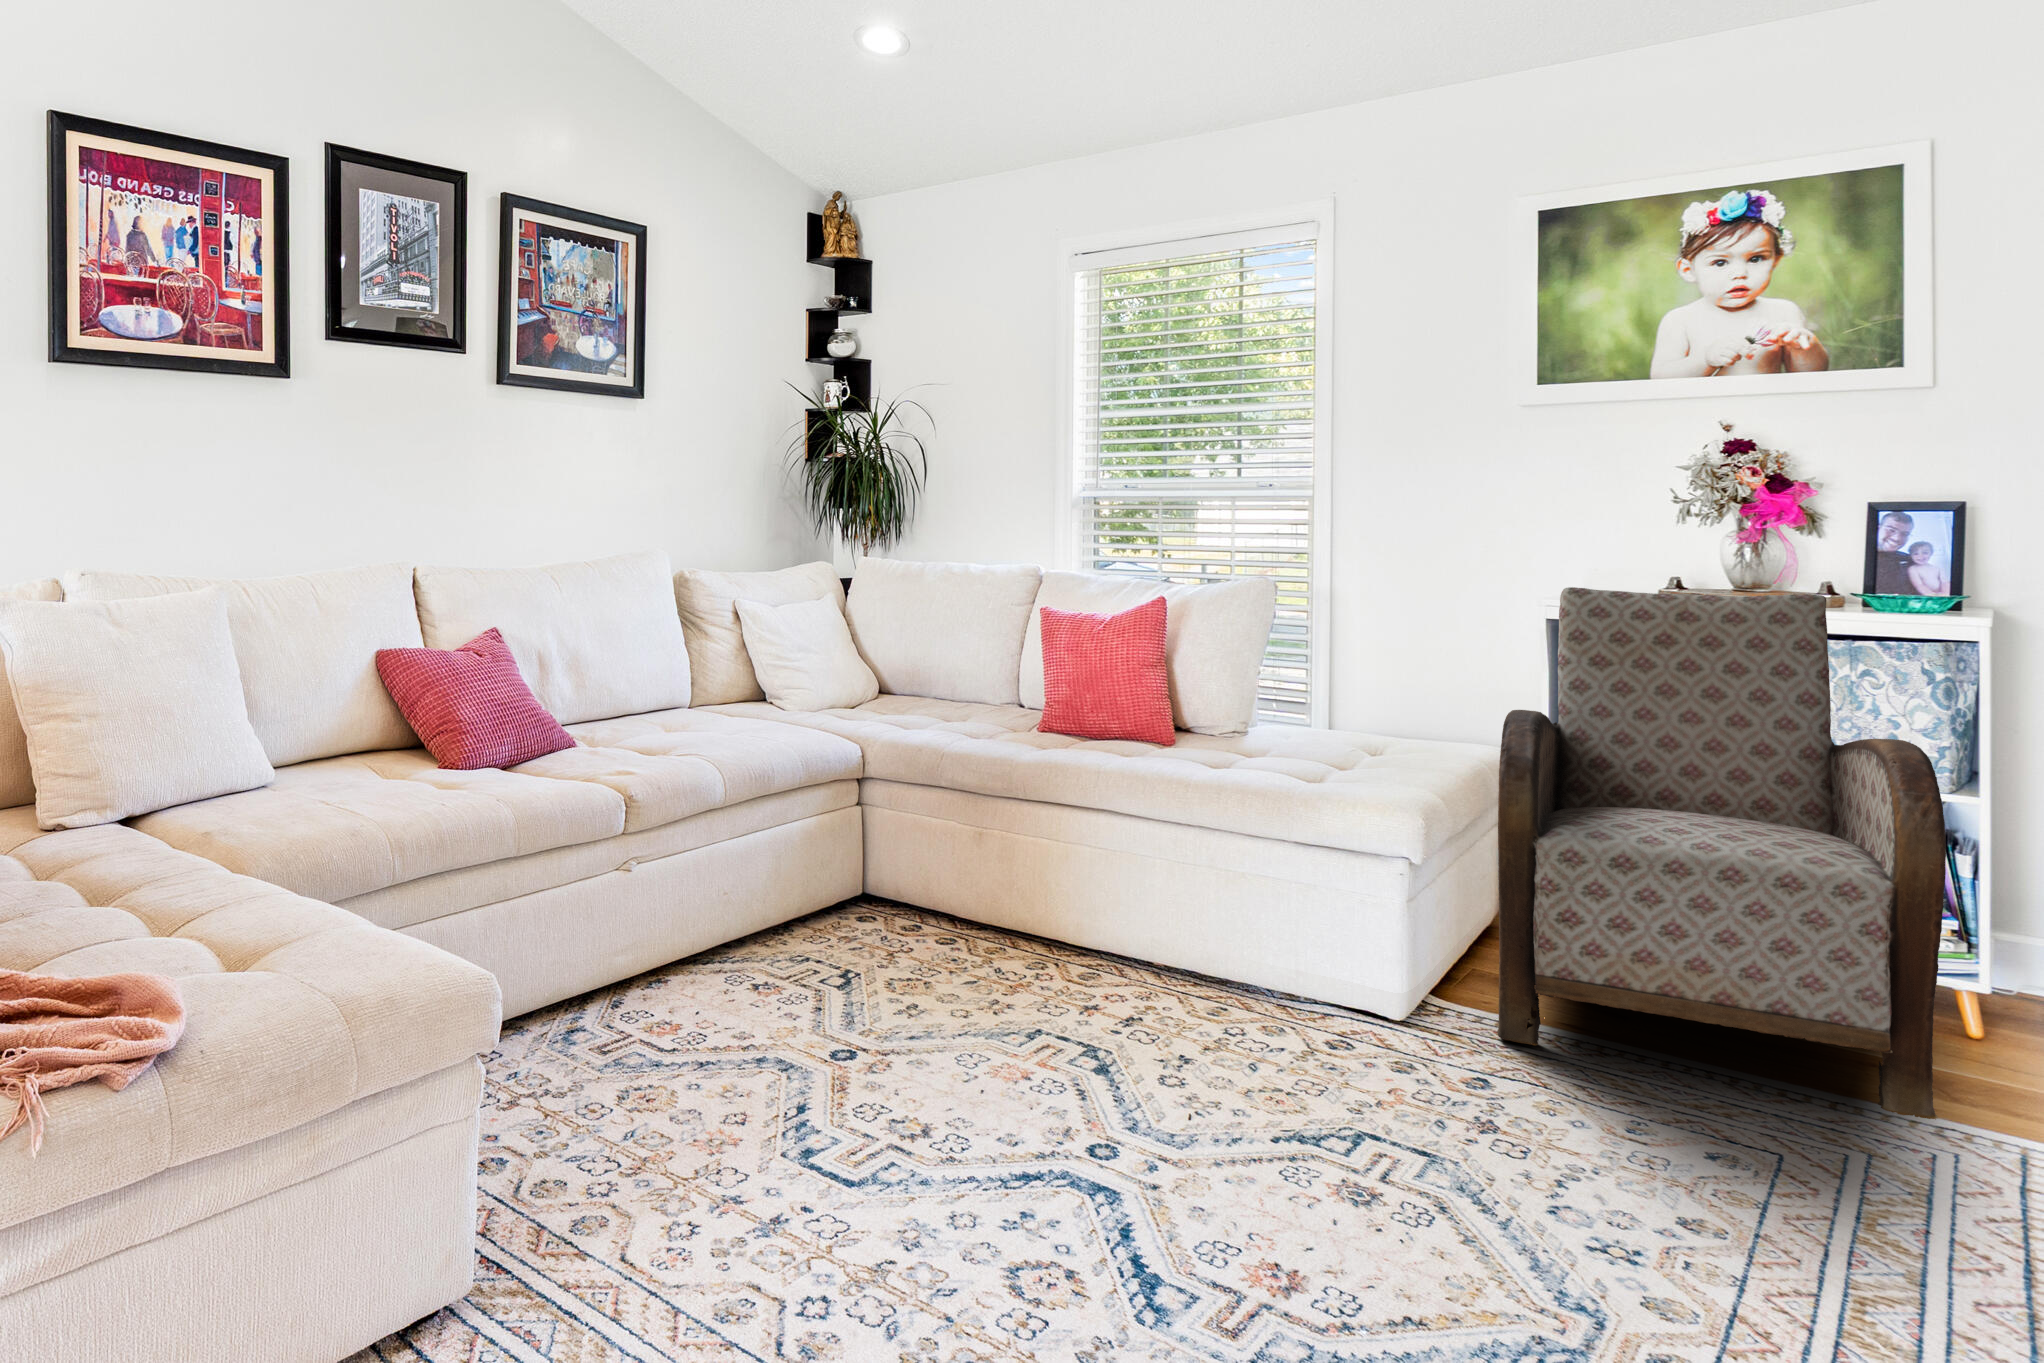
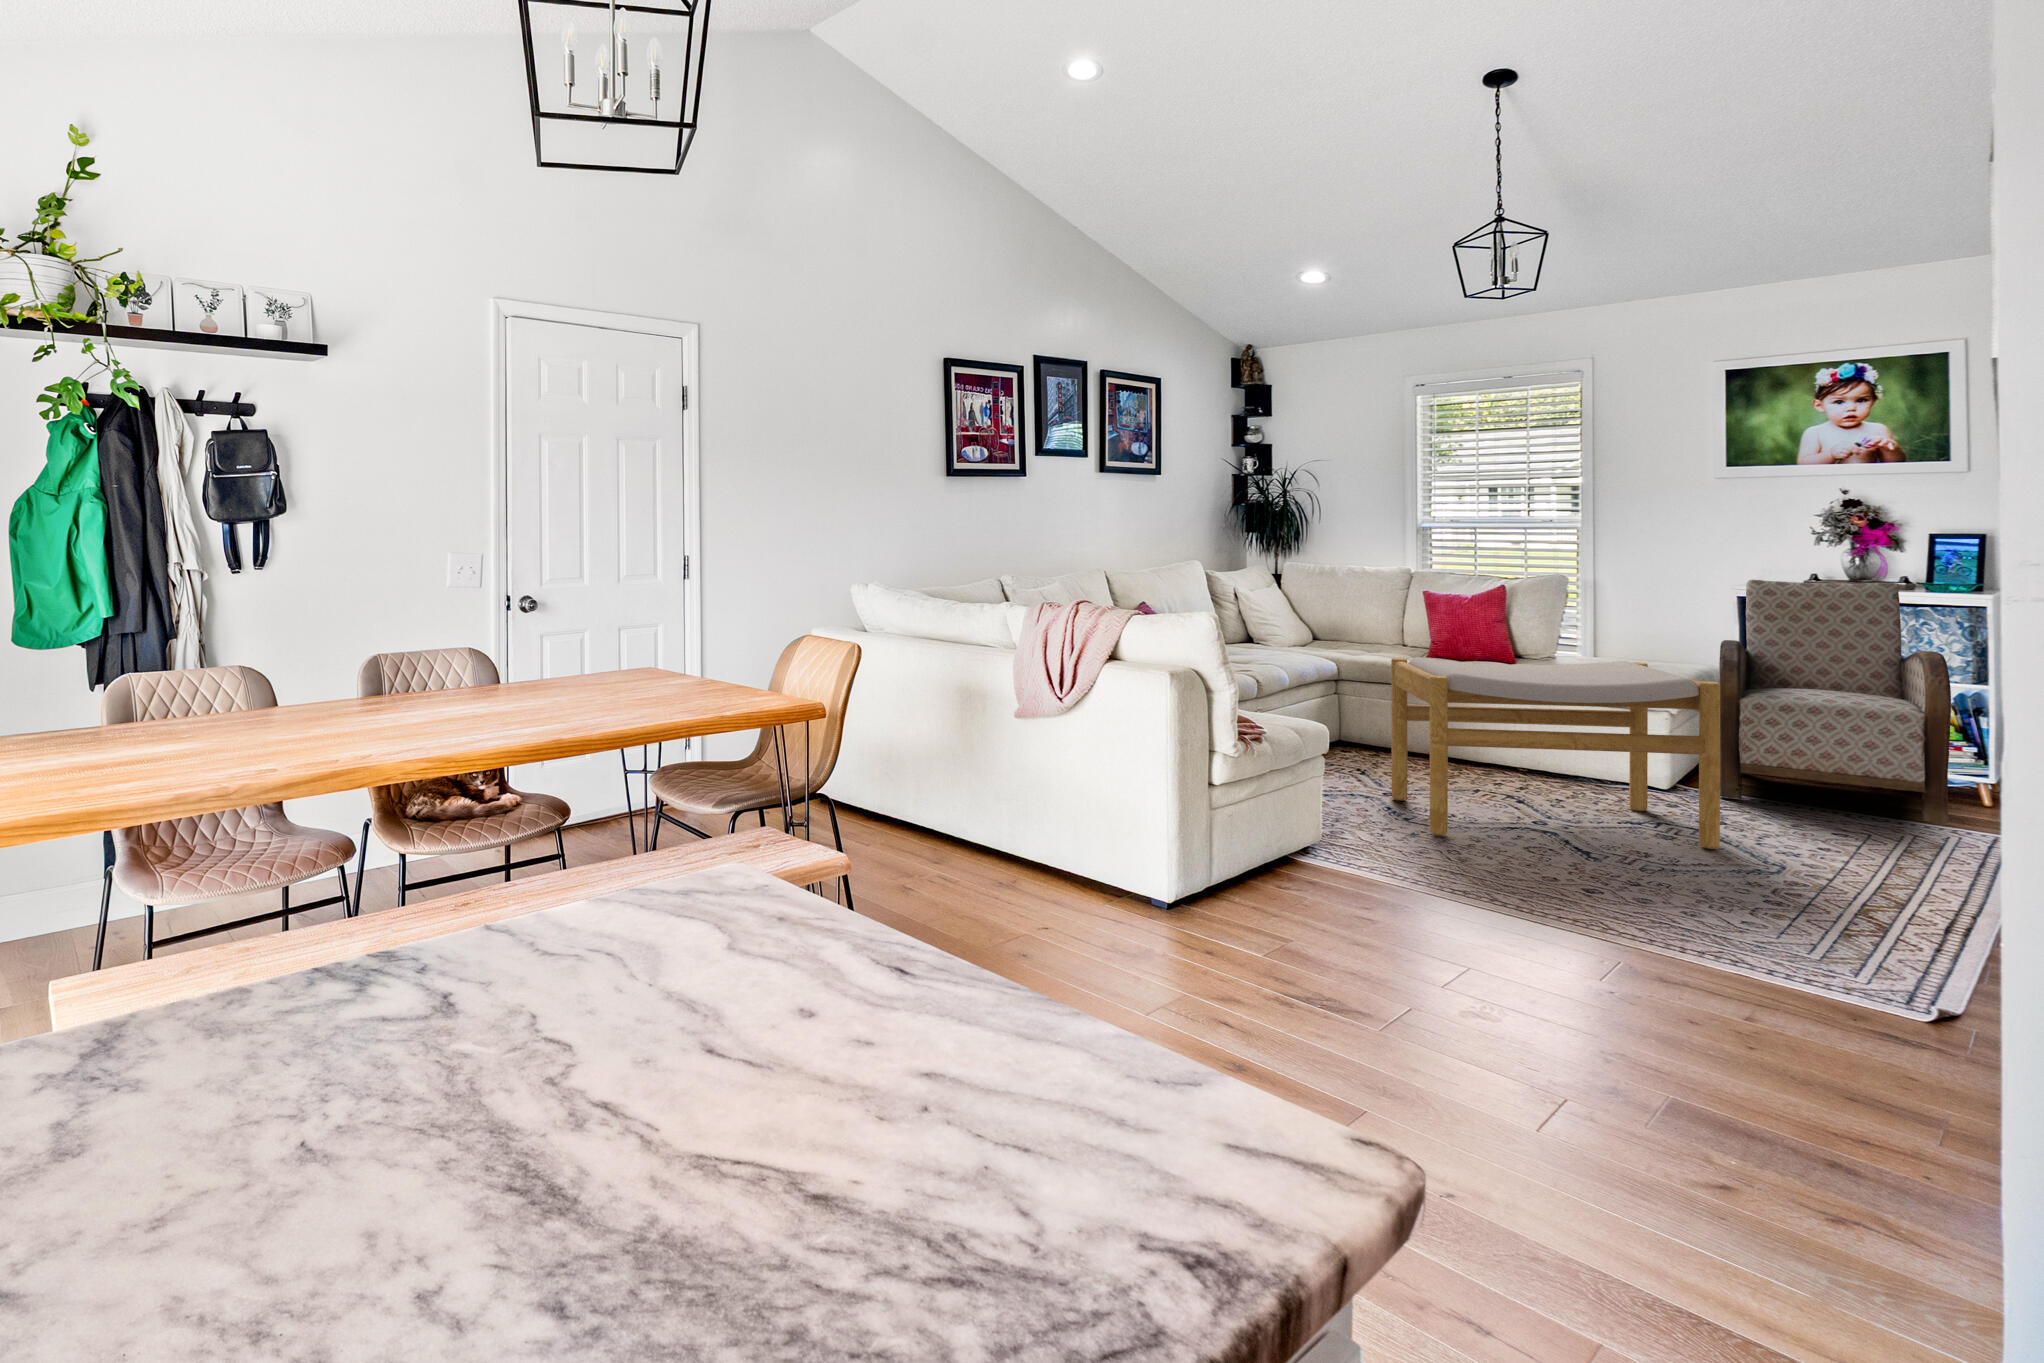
footstool: none [818,757,1472,1255] -> present [1391,658,1720,849]

